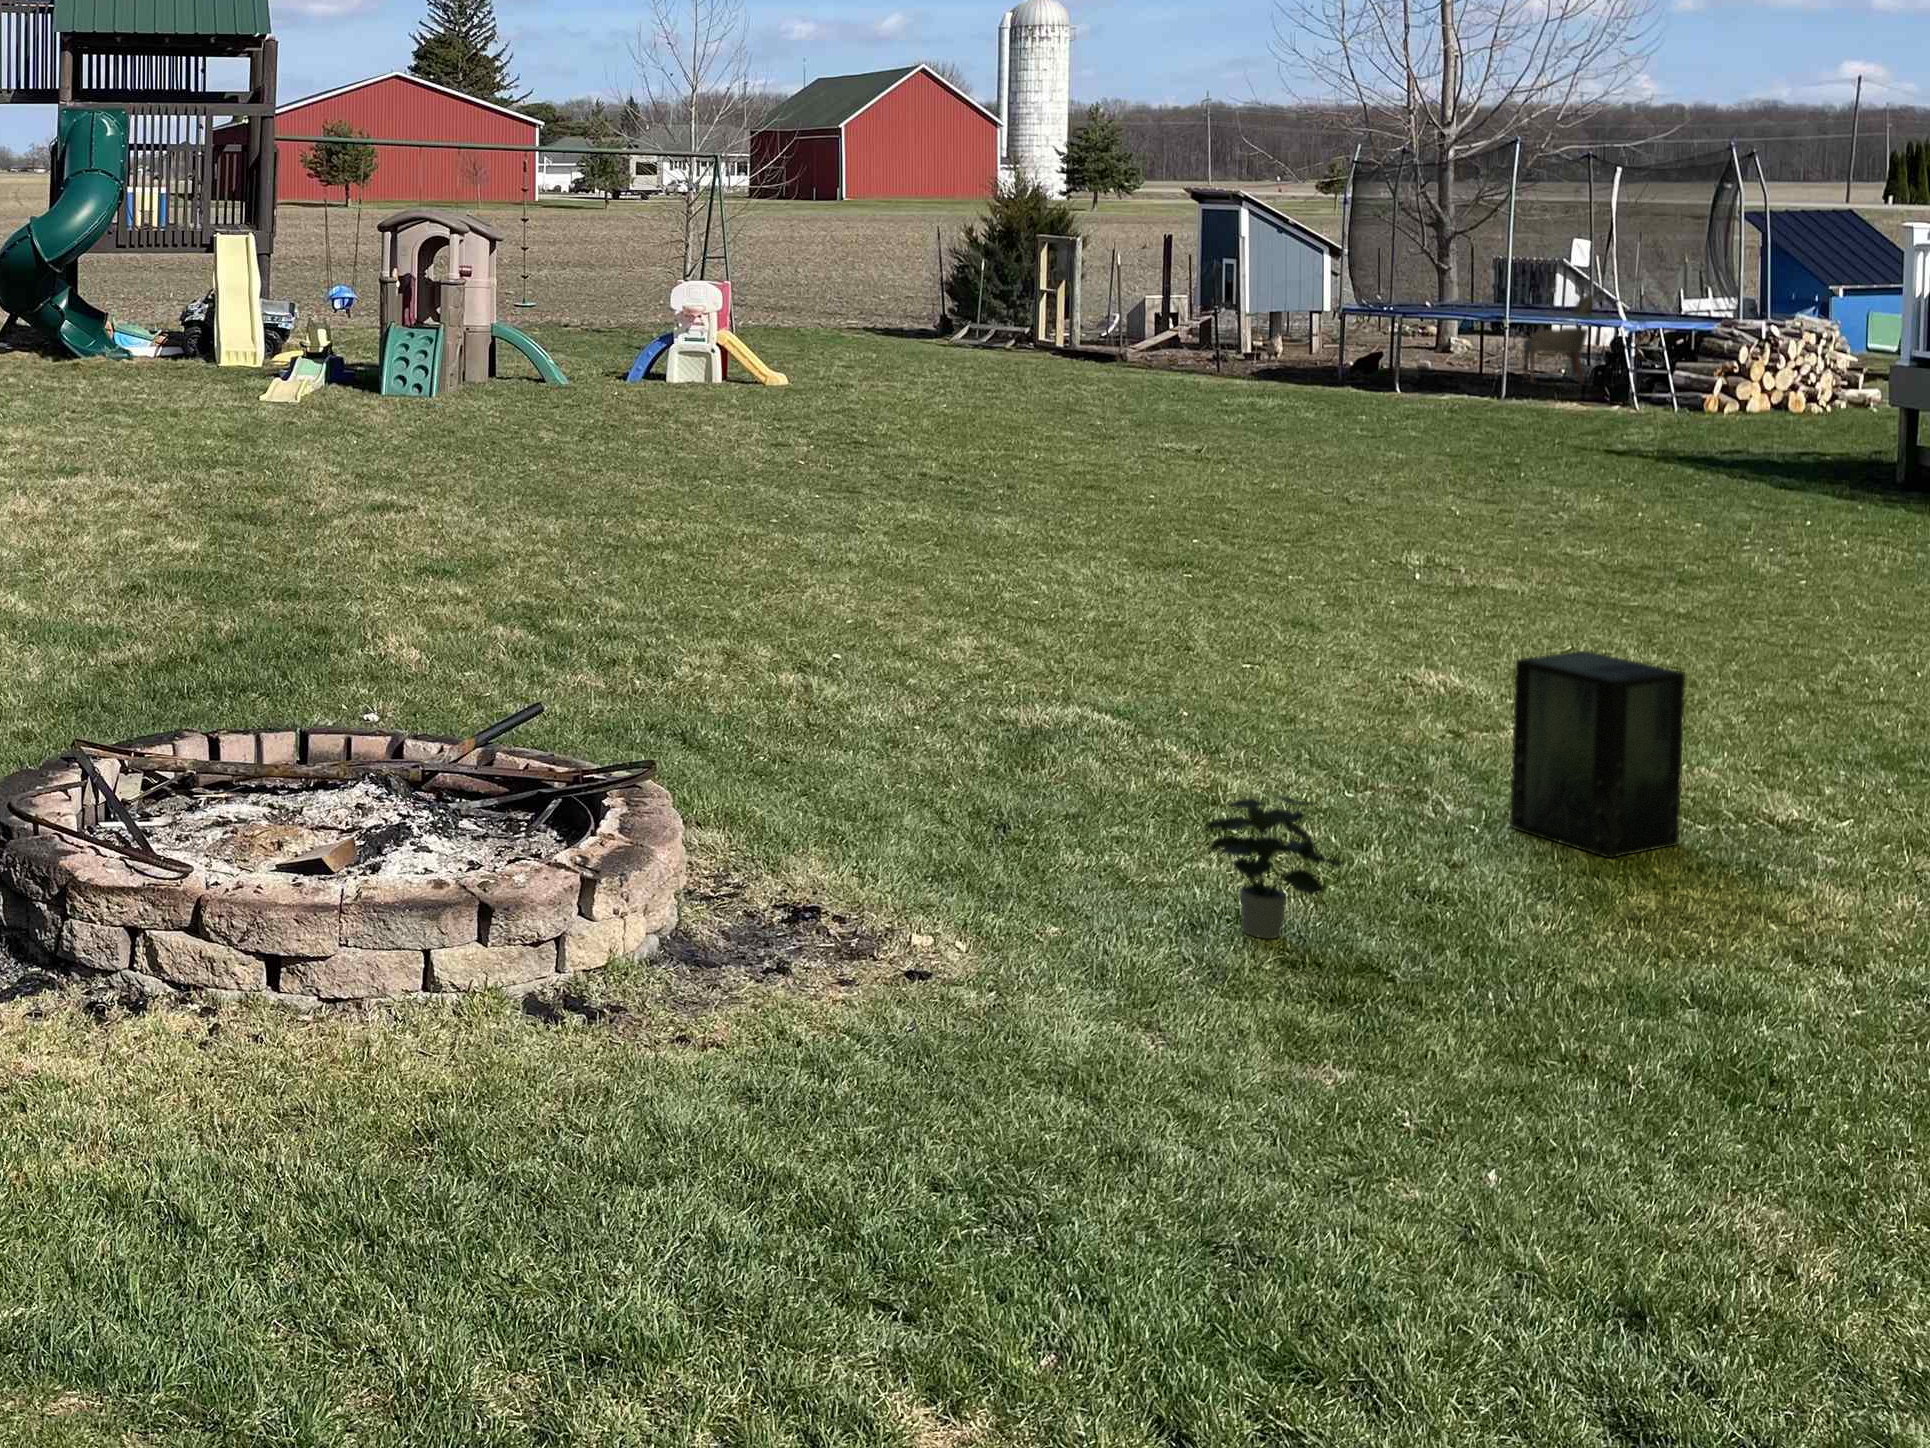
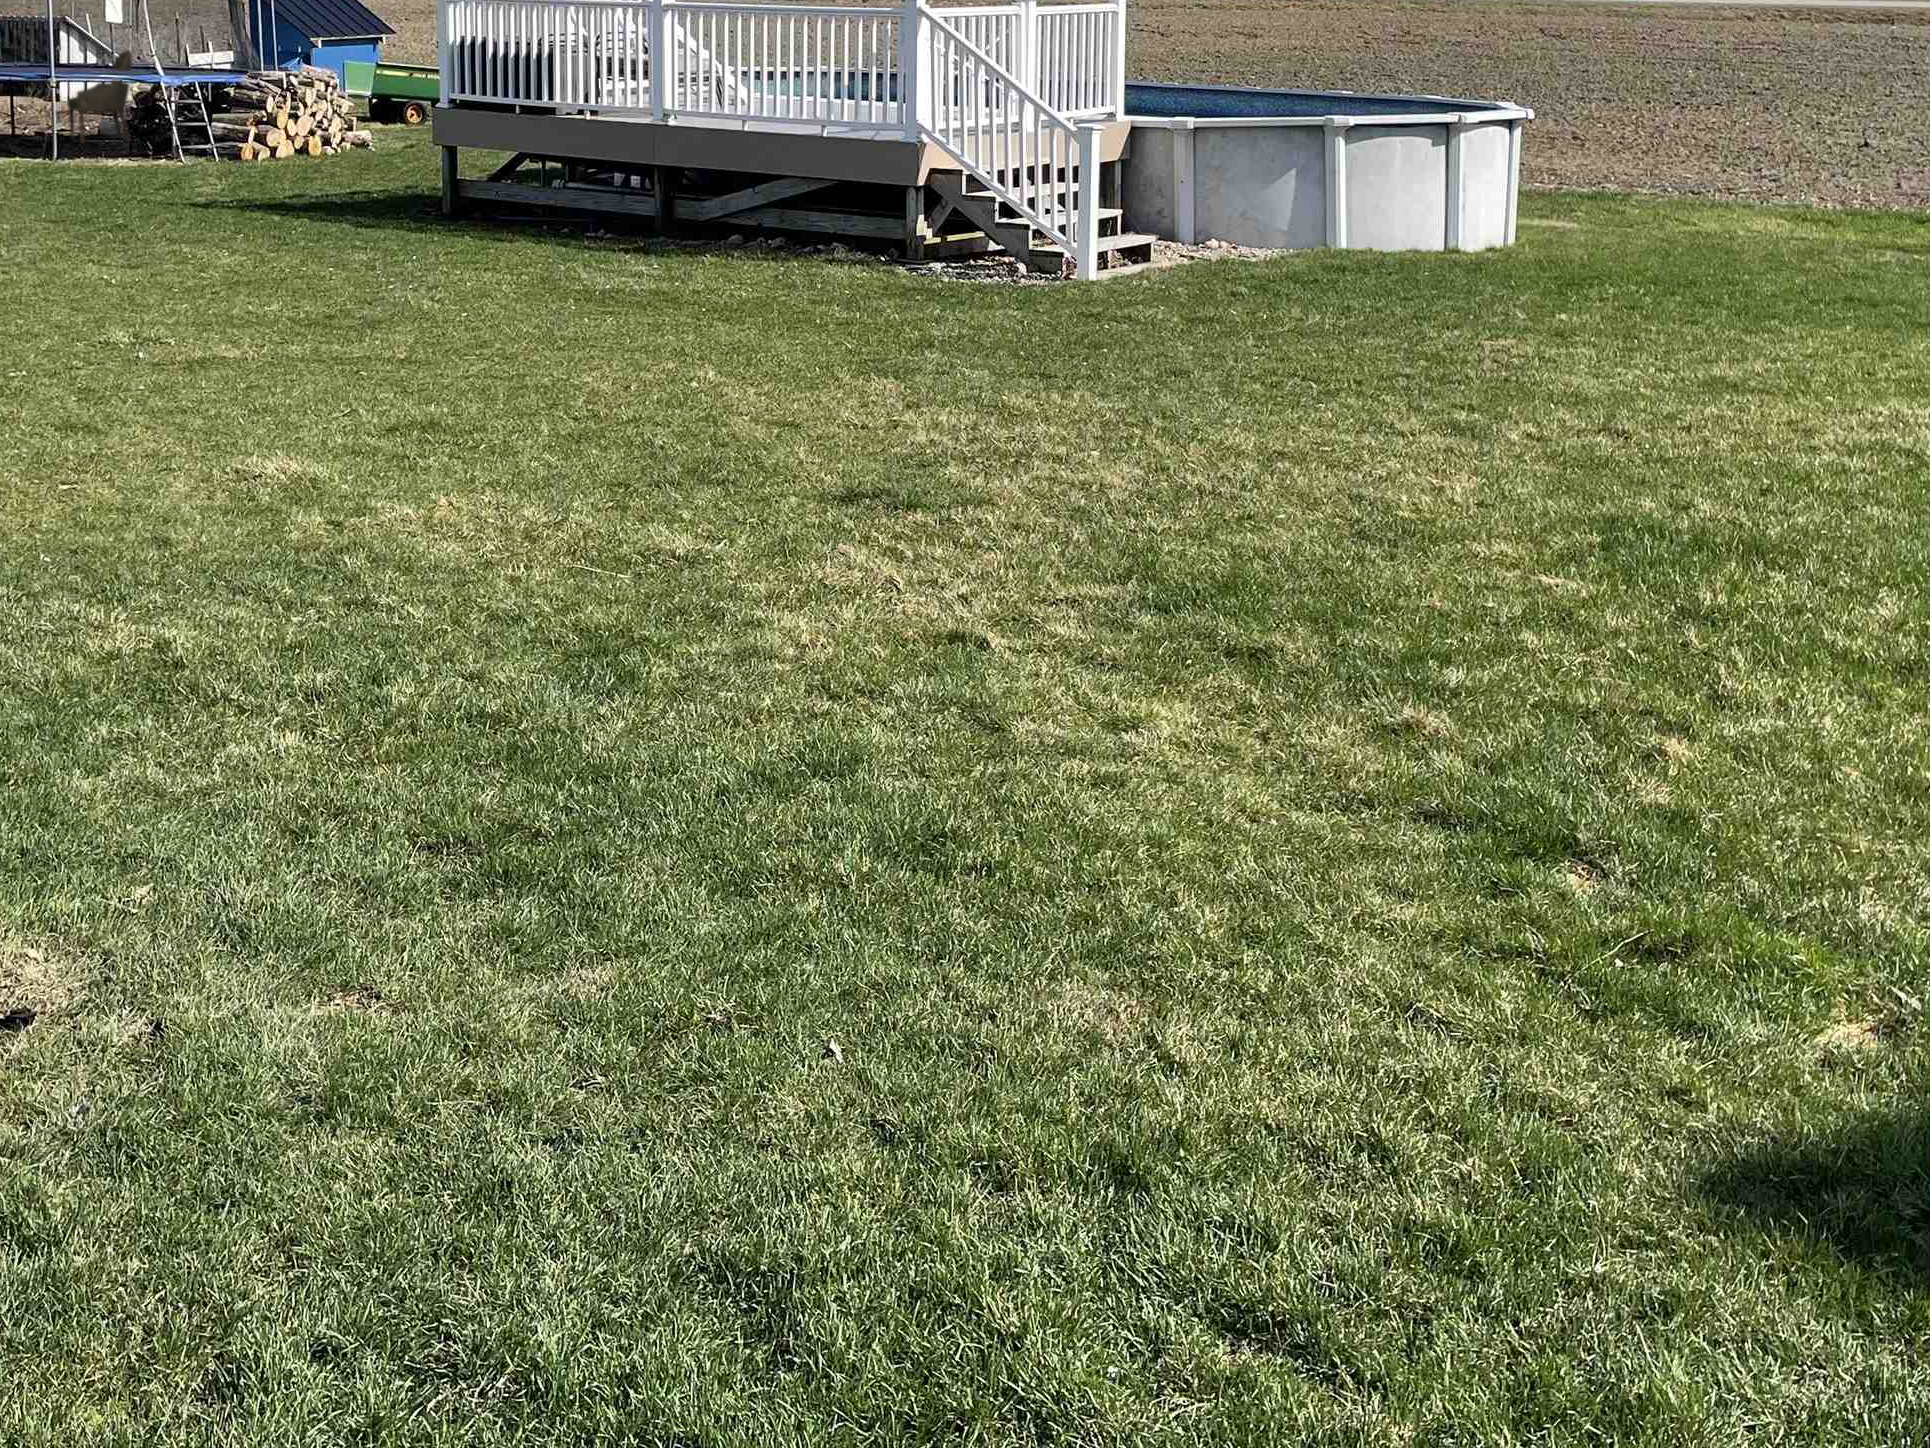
storage box: present [1510,651,1685,858] -> none [434,424,575,623]
potted plant: present [1205,796,1342,939] -> none [240,649,395,813]

